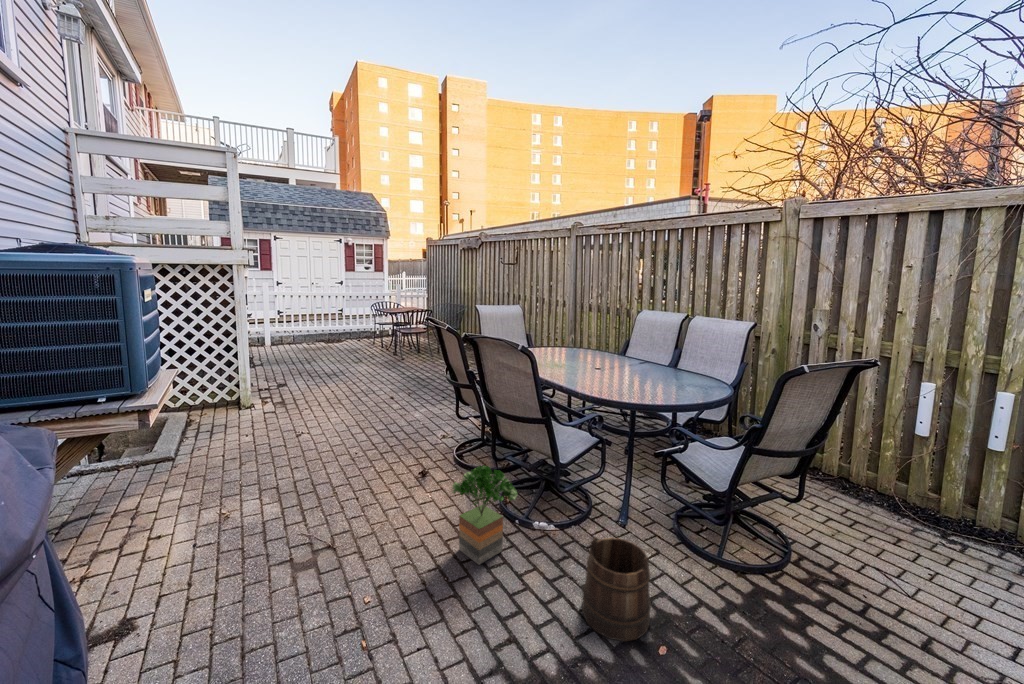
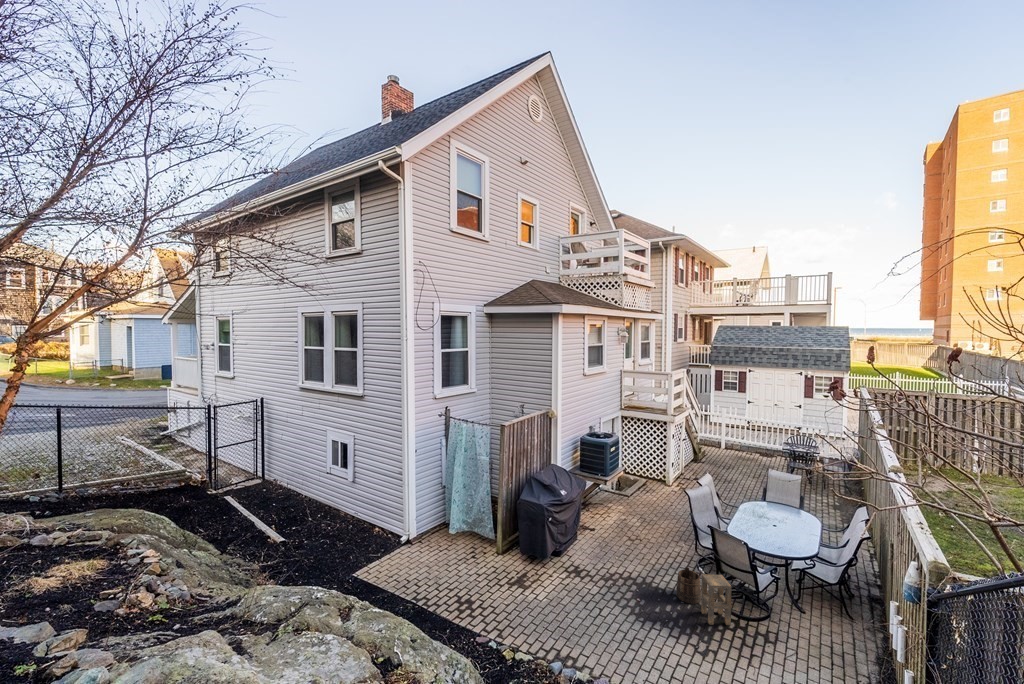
potted tree: present [452,465,517,565] -> none [668,532,691,570]
side table: none [684,503,760,649] -> present [701,574,732,625]

